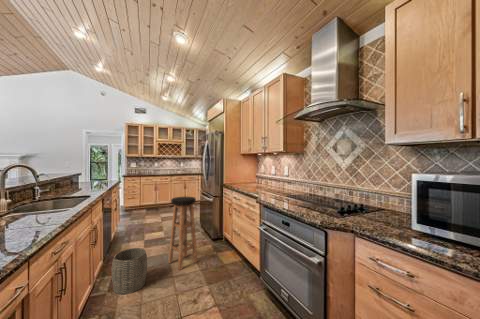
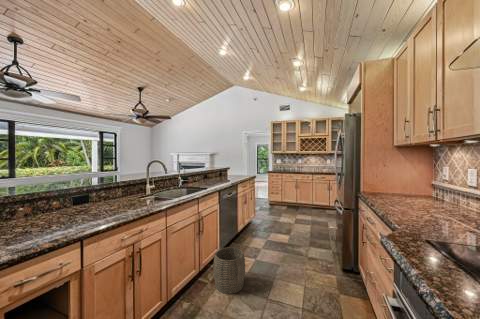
bar stool: present [168,197,197,270] -> none [274,202,306,291]

